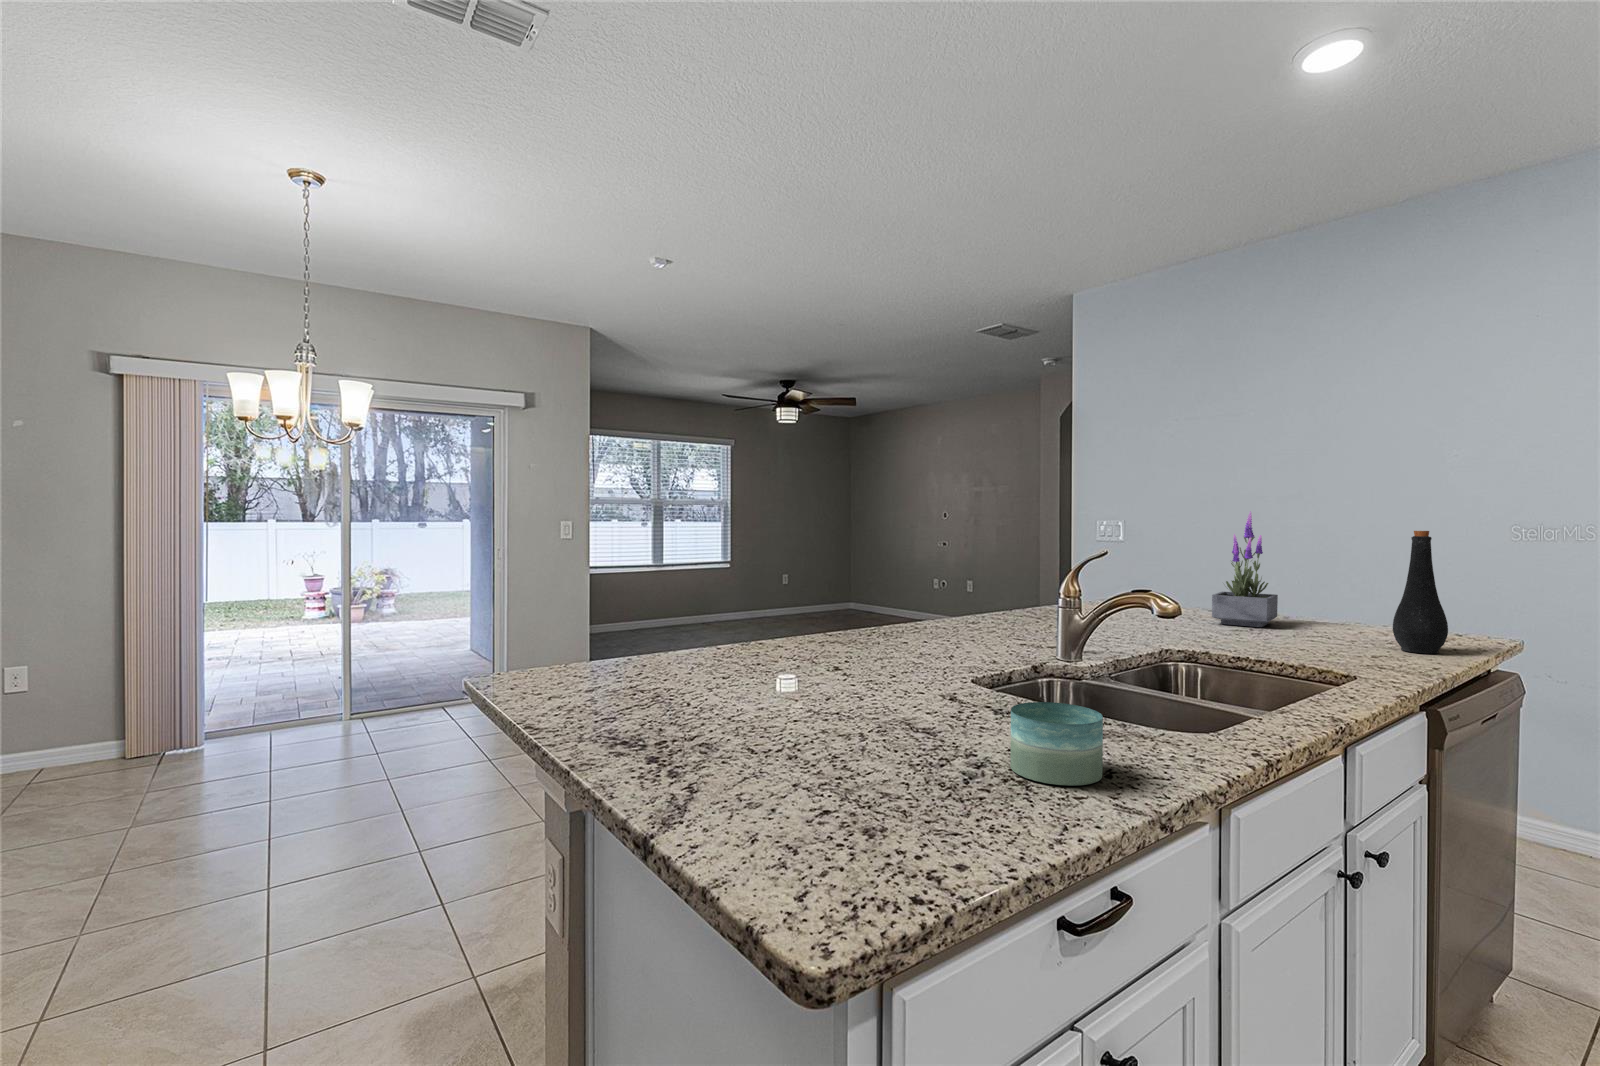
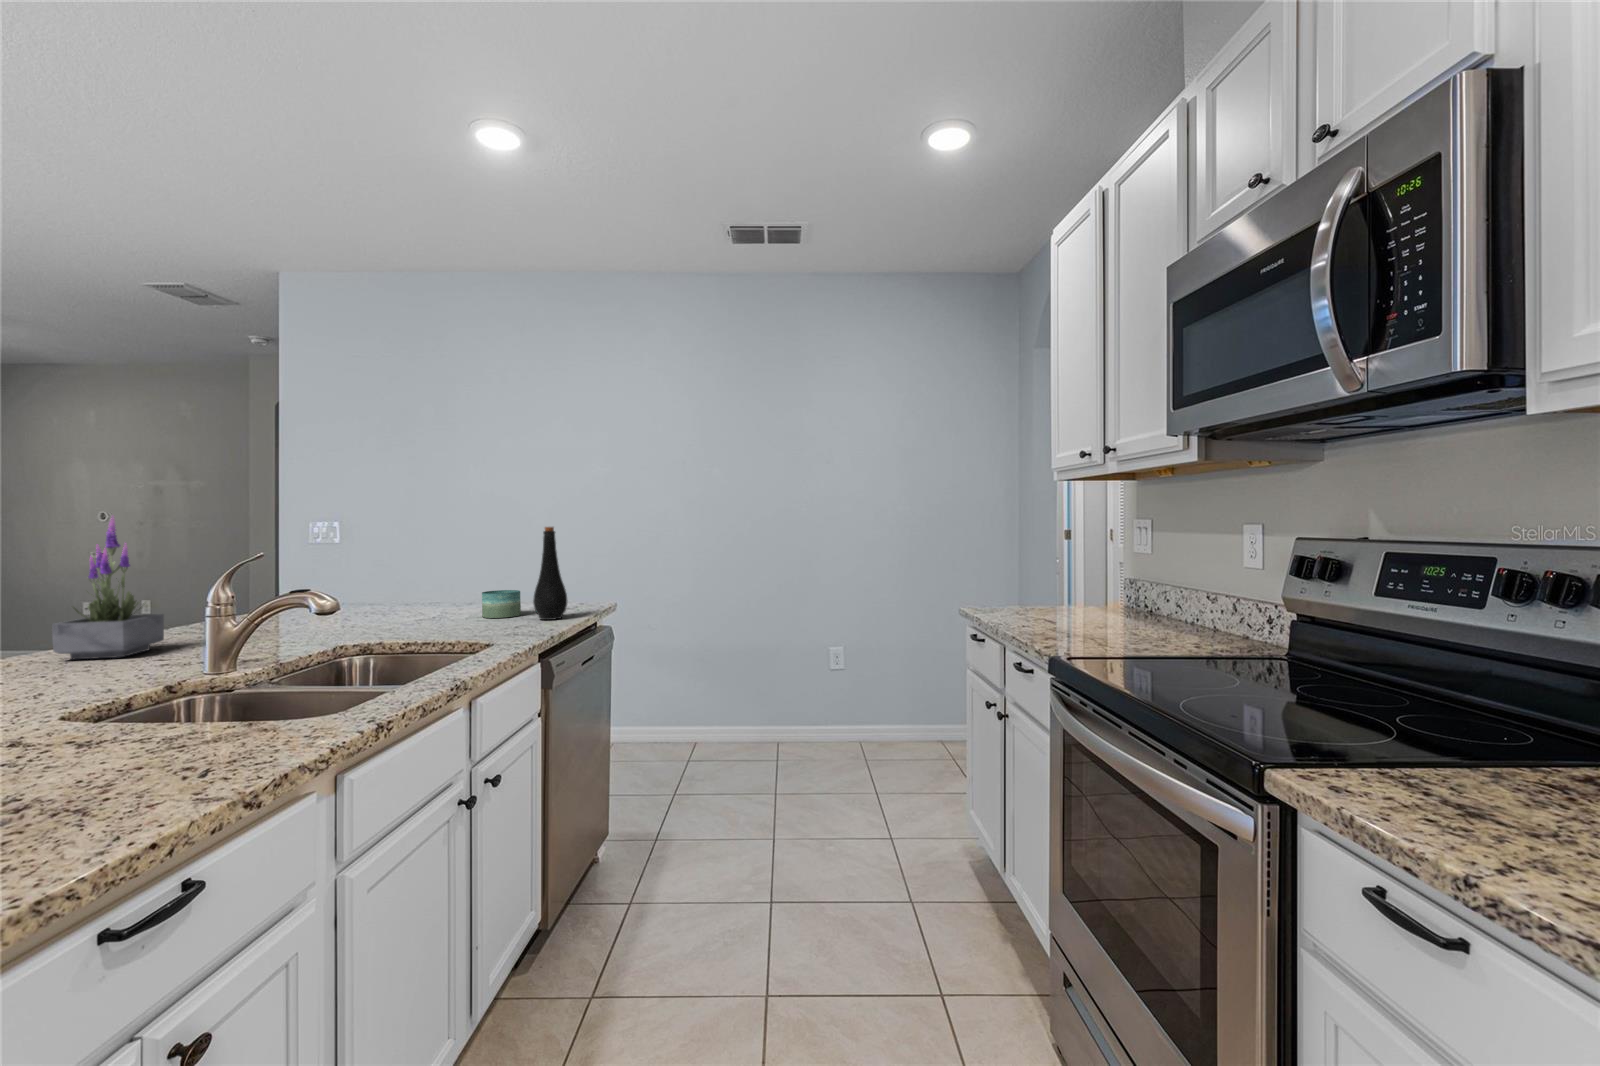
potted plant: present [1212,511,1278,627] -> present [52,518,164,659]
candle: present [1010,702,1103,786] -> present [482,590,521,618]

